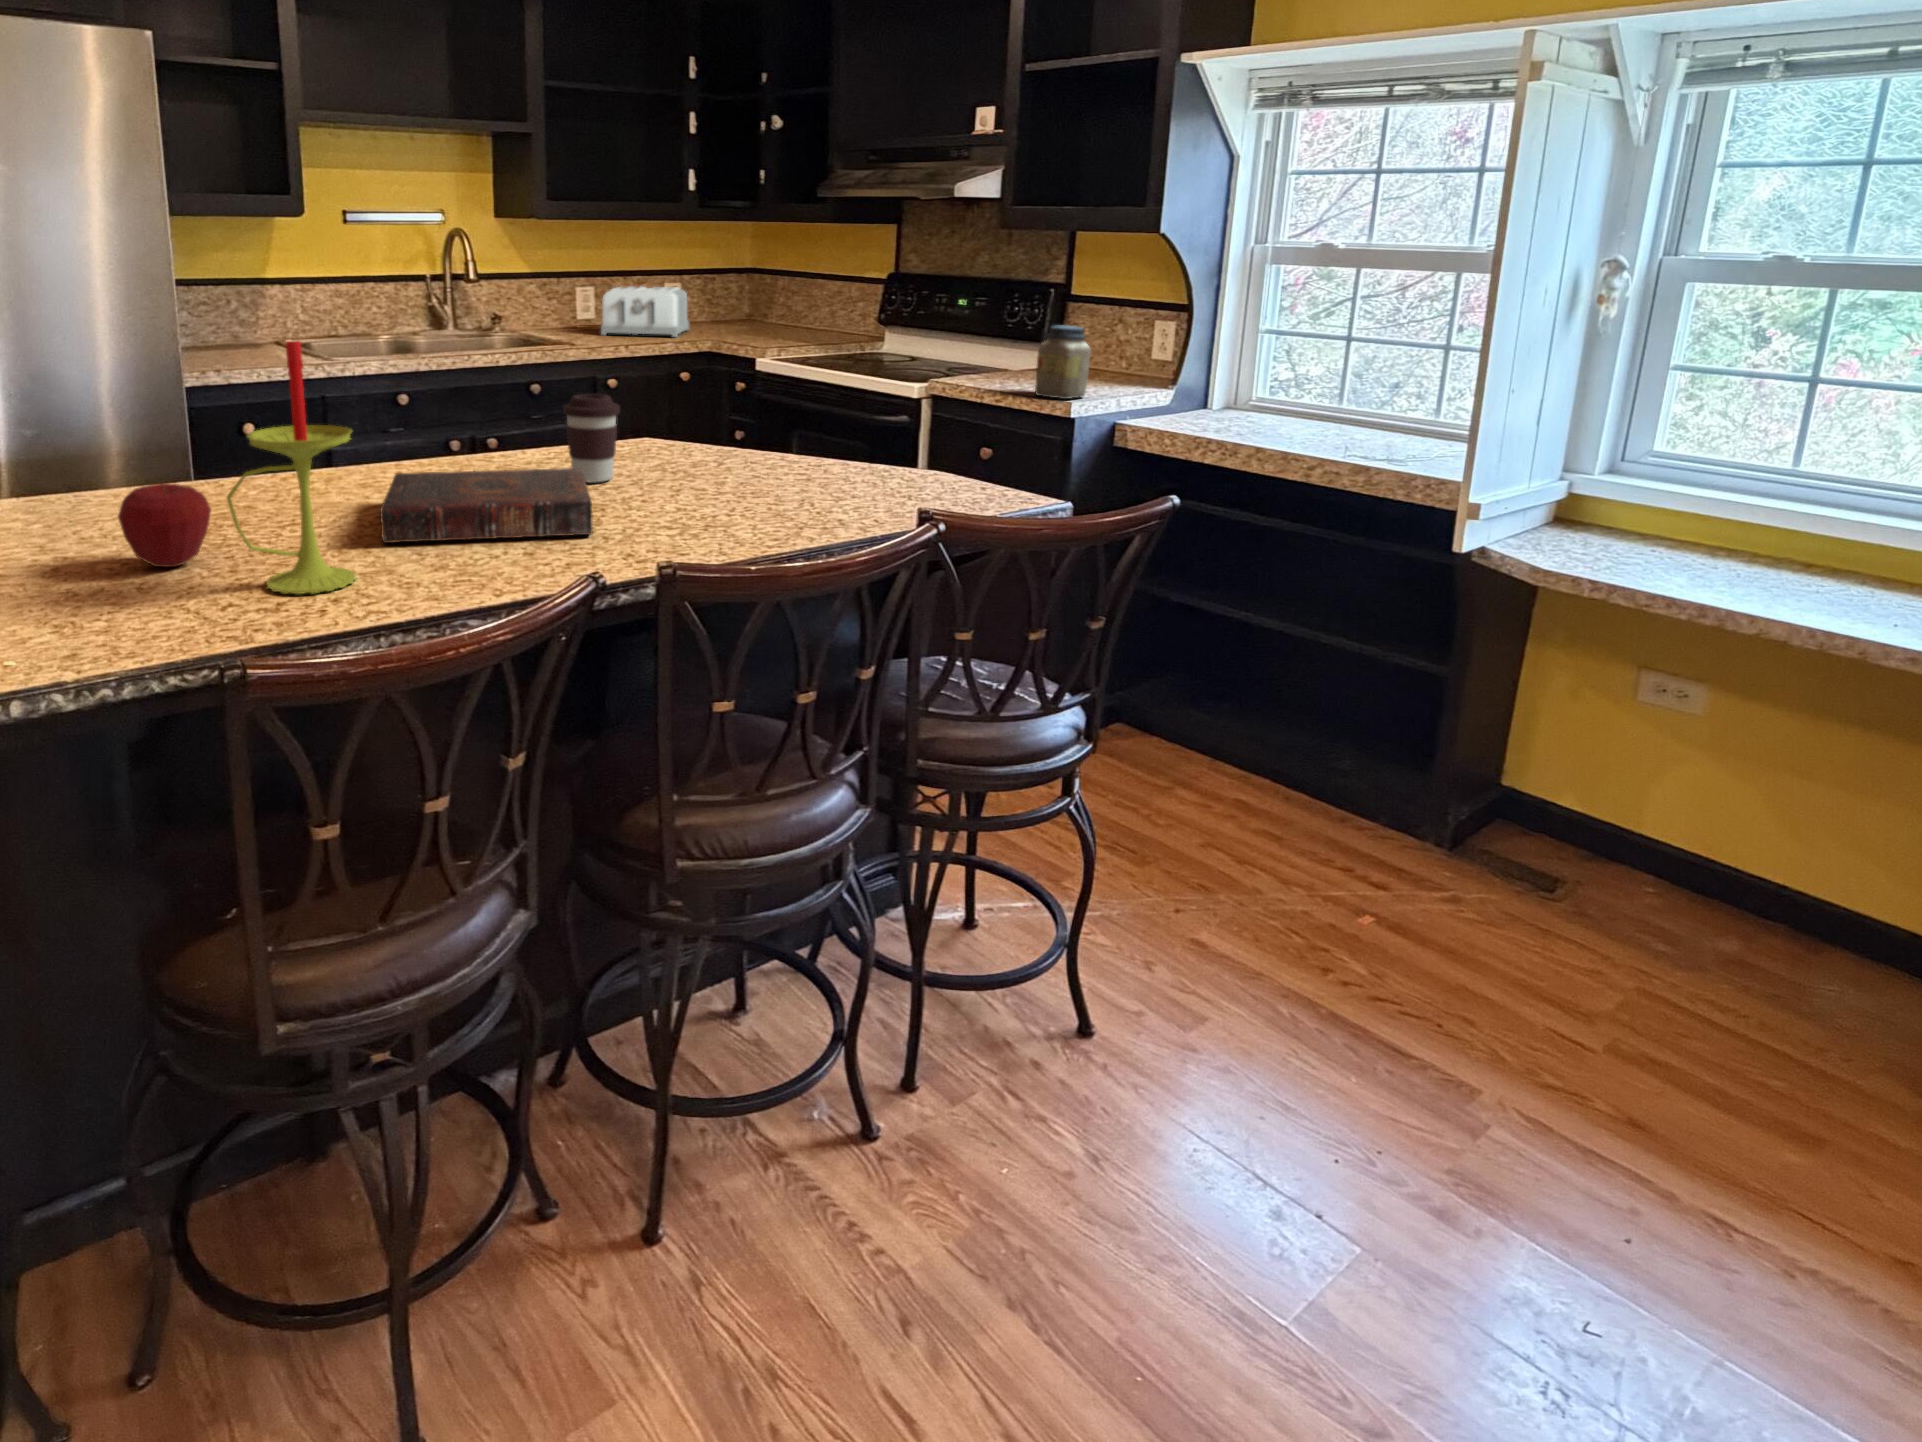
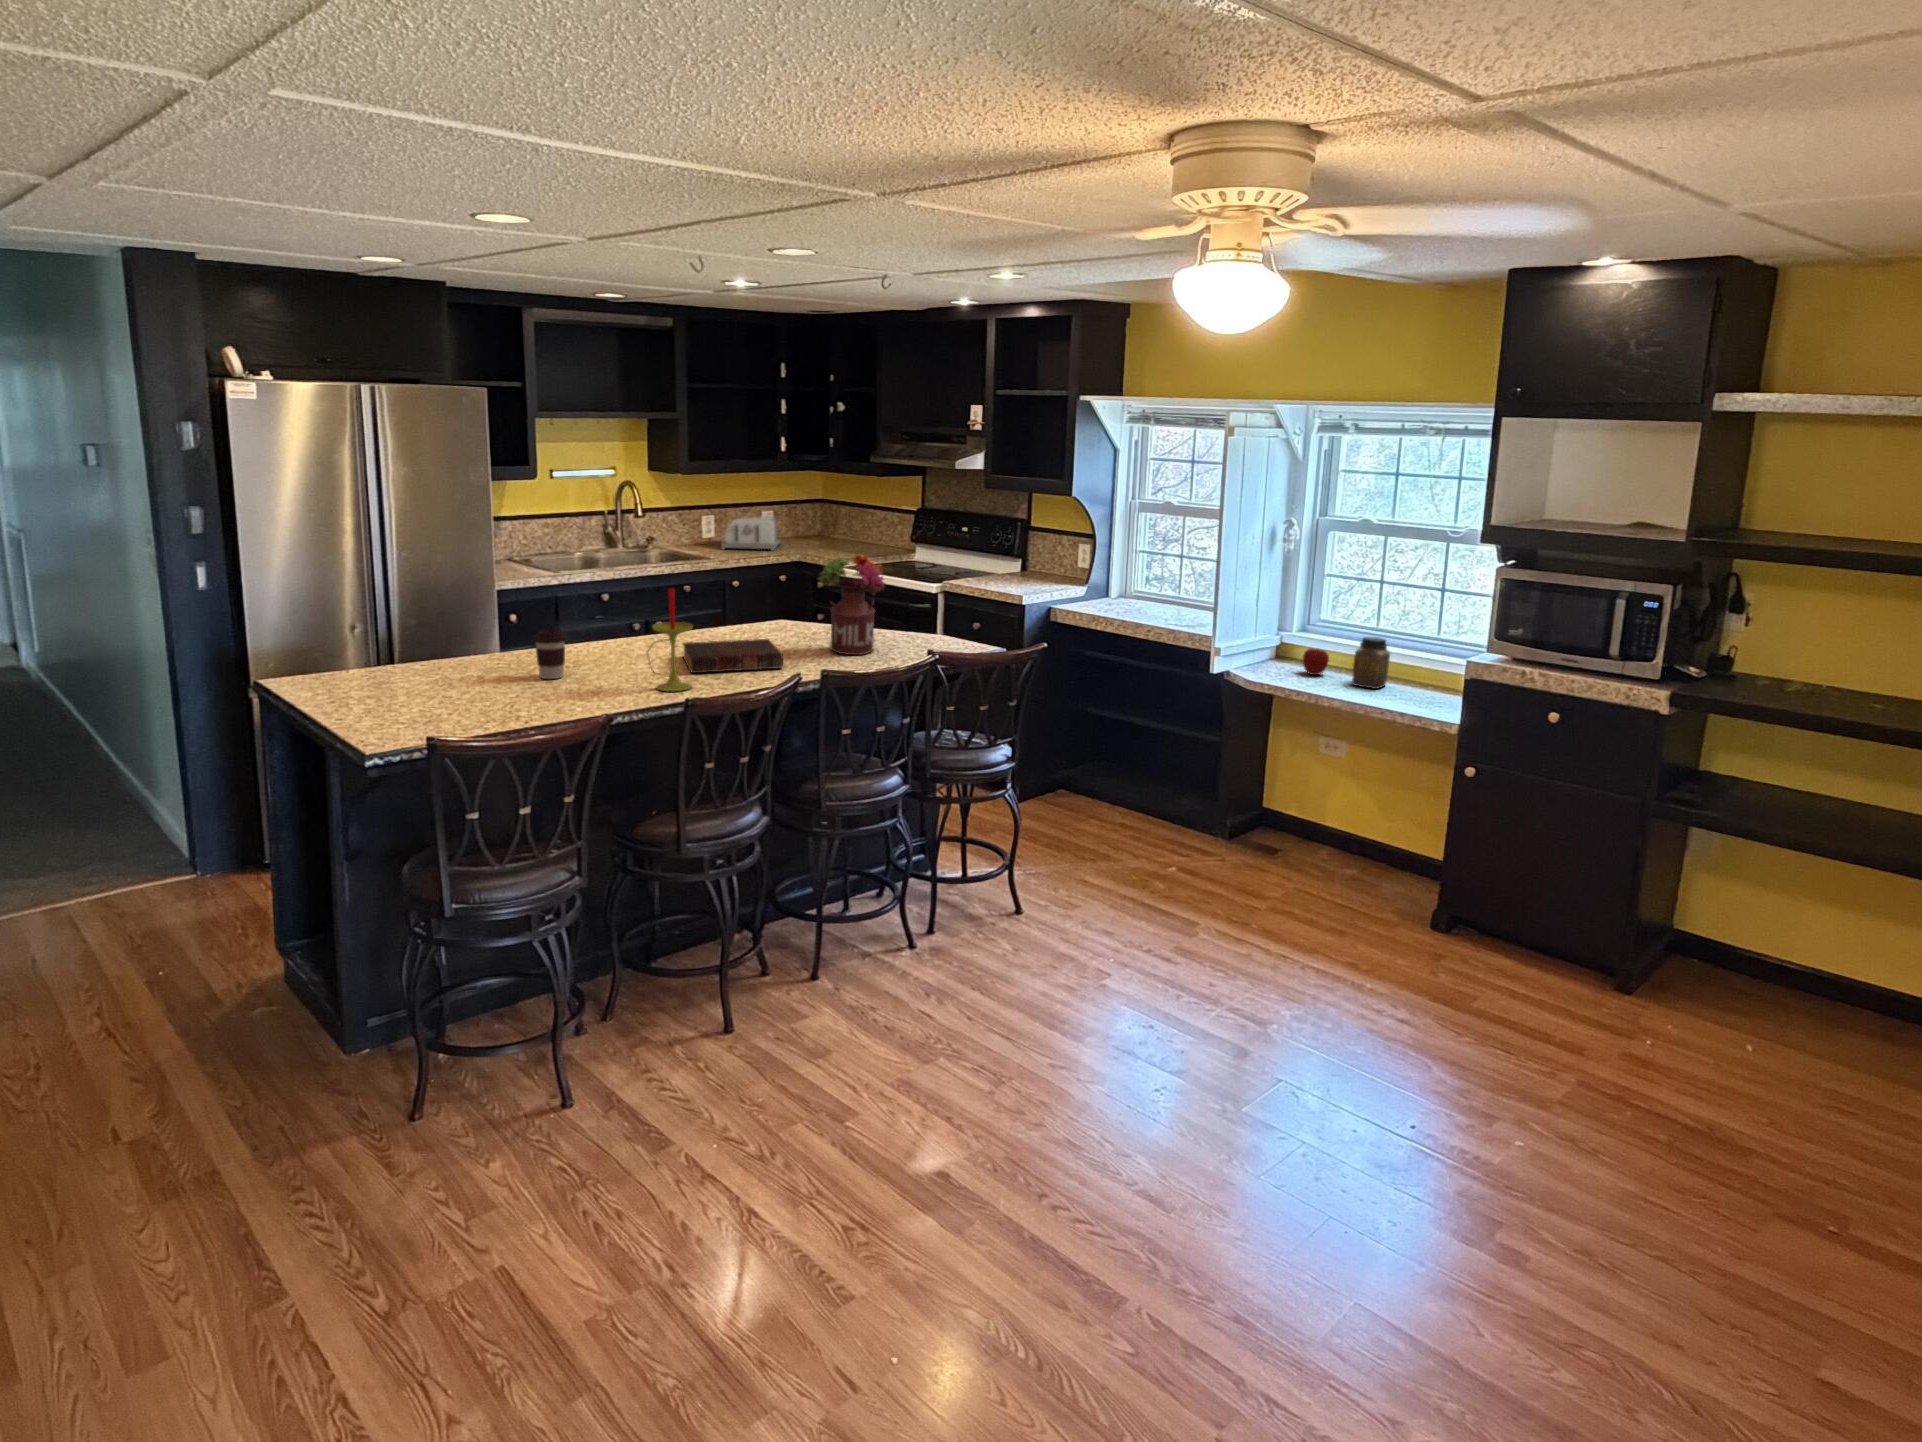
flower arrangement: none [683,289,829,506] -> present [819,554,884,655]
jar: present [1035,326,1091,399] -> present [1352,637,1390,689]
coffee cup: present [563,394,620,483] -> present [533,629,566,679]
apple: present [118,483,211,567] -> present [1303,649,1329,675]

